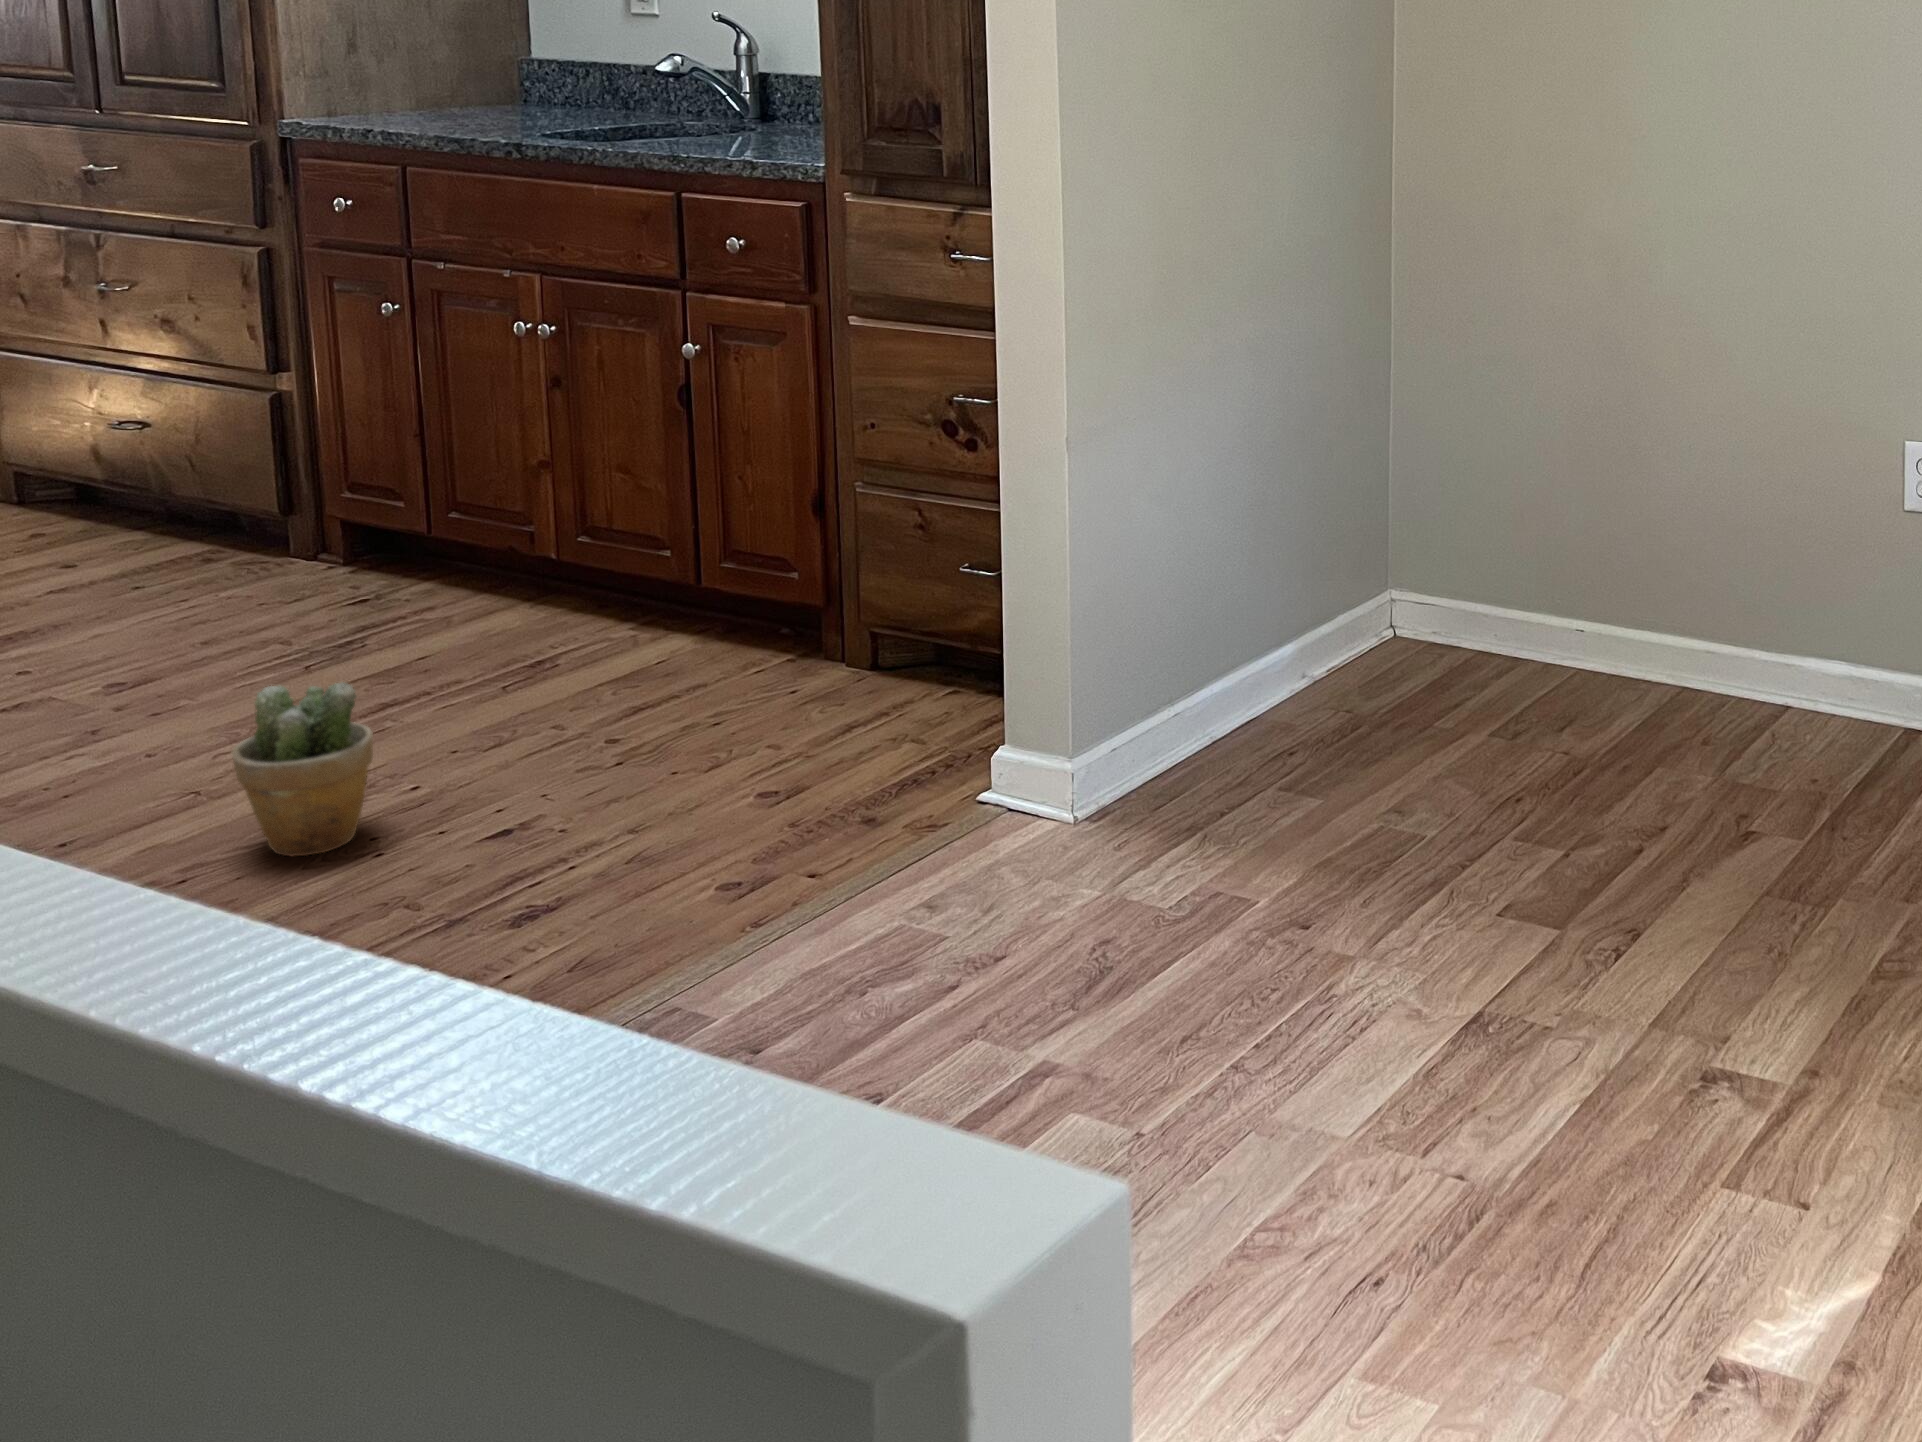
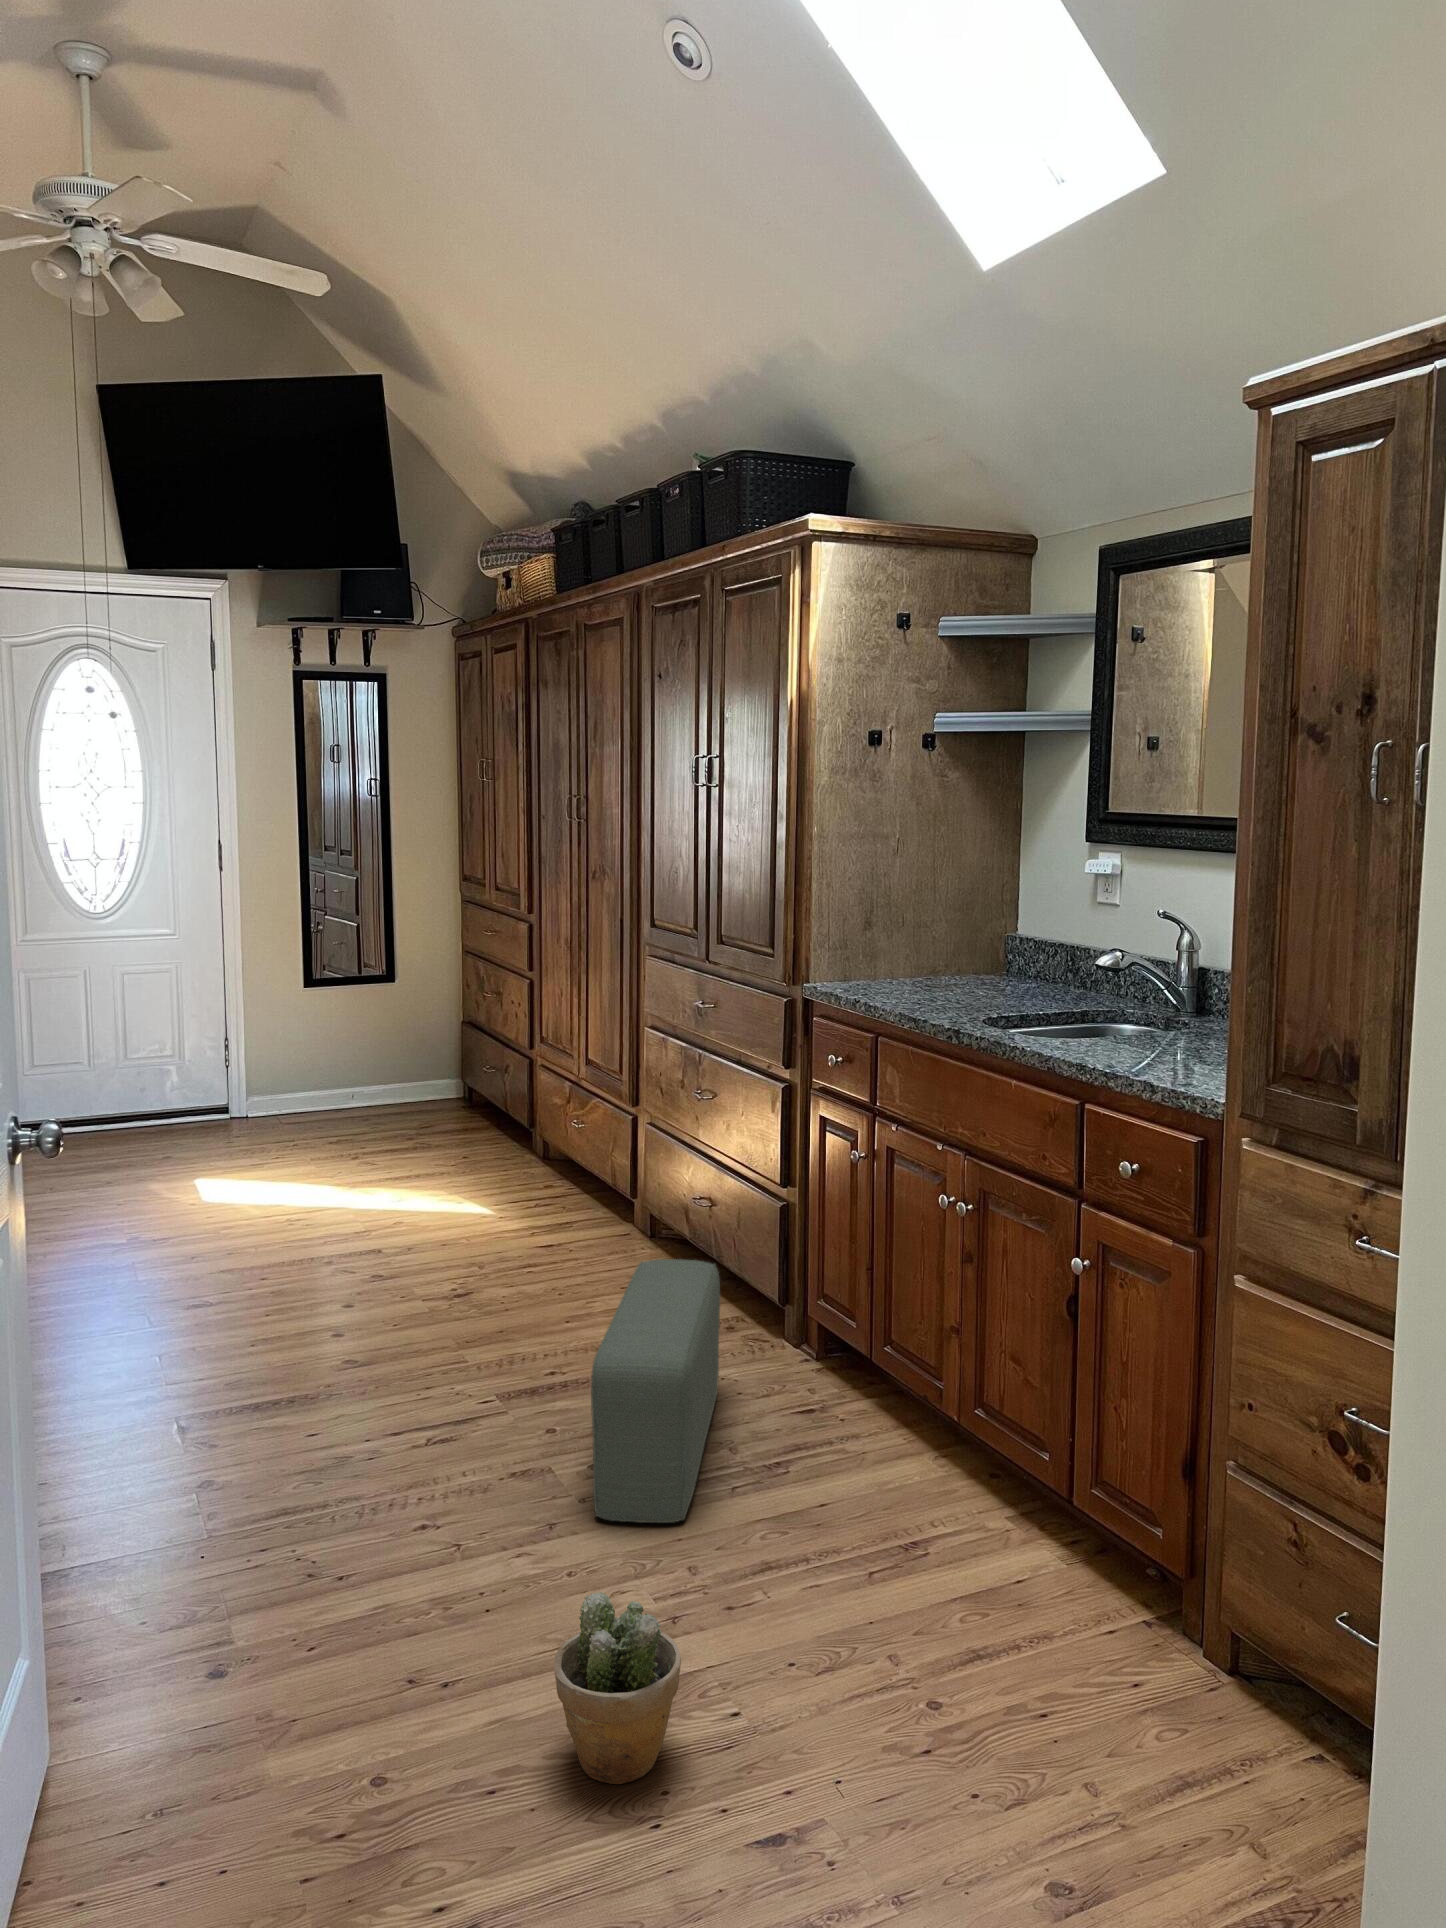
pouf: none [108,456,269,719] -> present [591,1259,720,1523]

